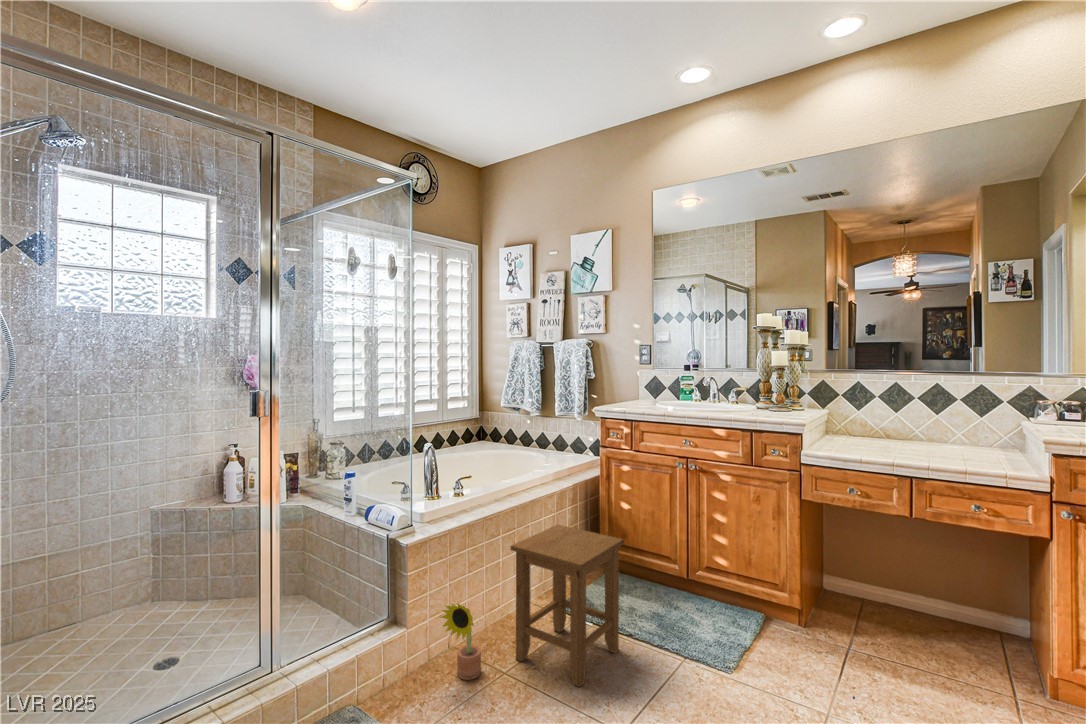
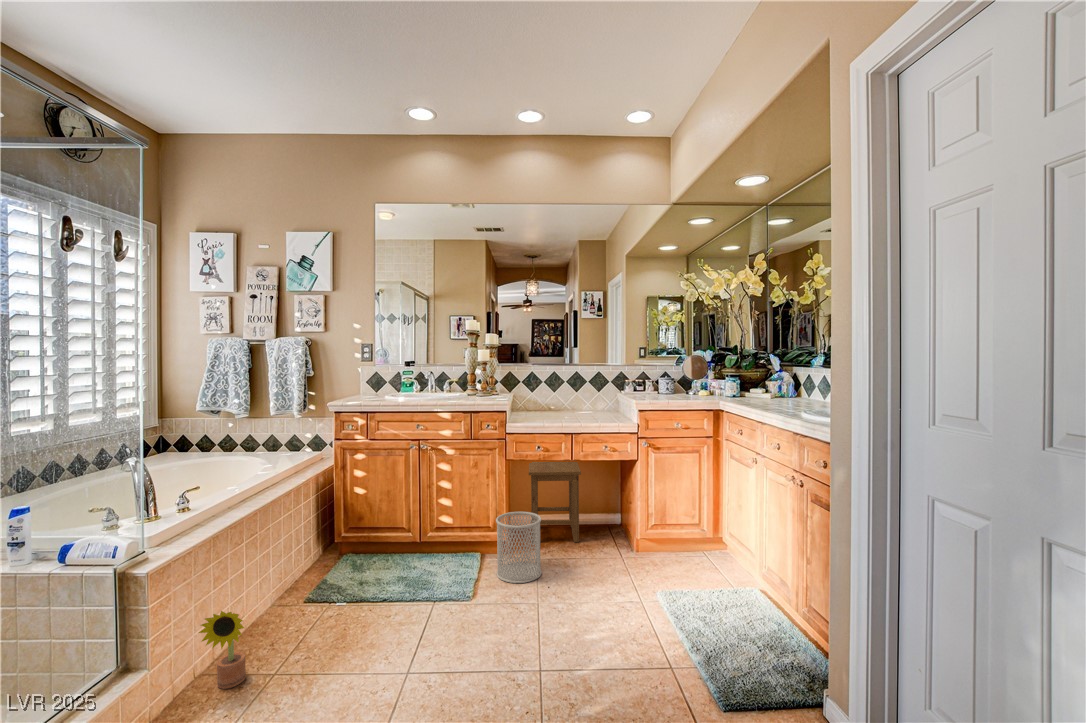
stool: present [510,524,624,687] -> present [529,462,581,542]
wastebasket: none [778,570,848,676] -> present [496,512,542,583]

